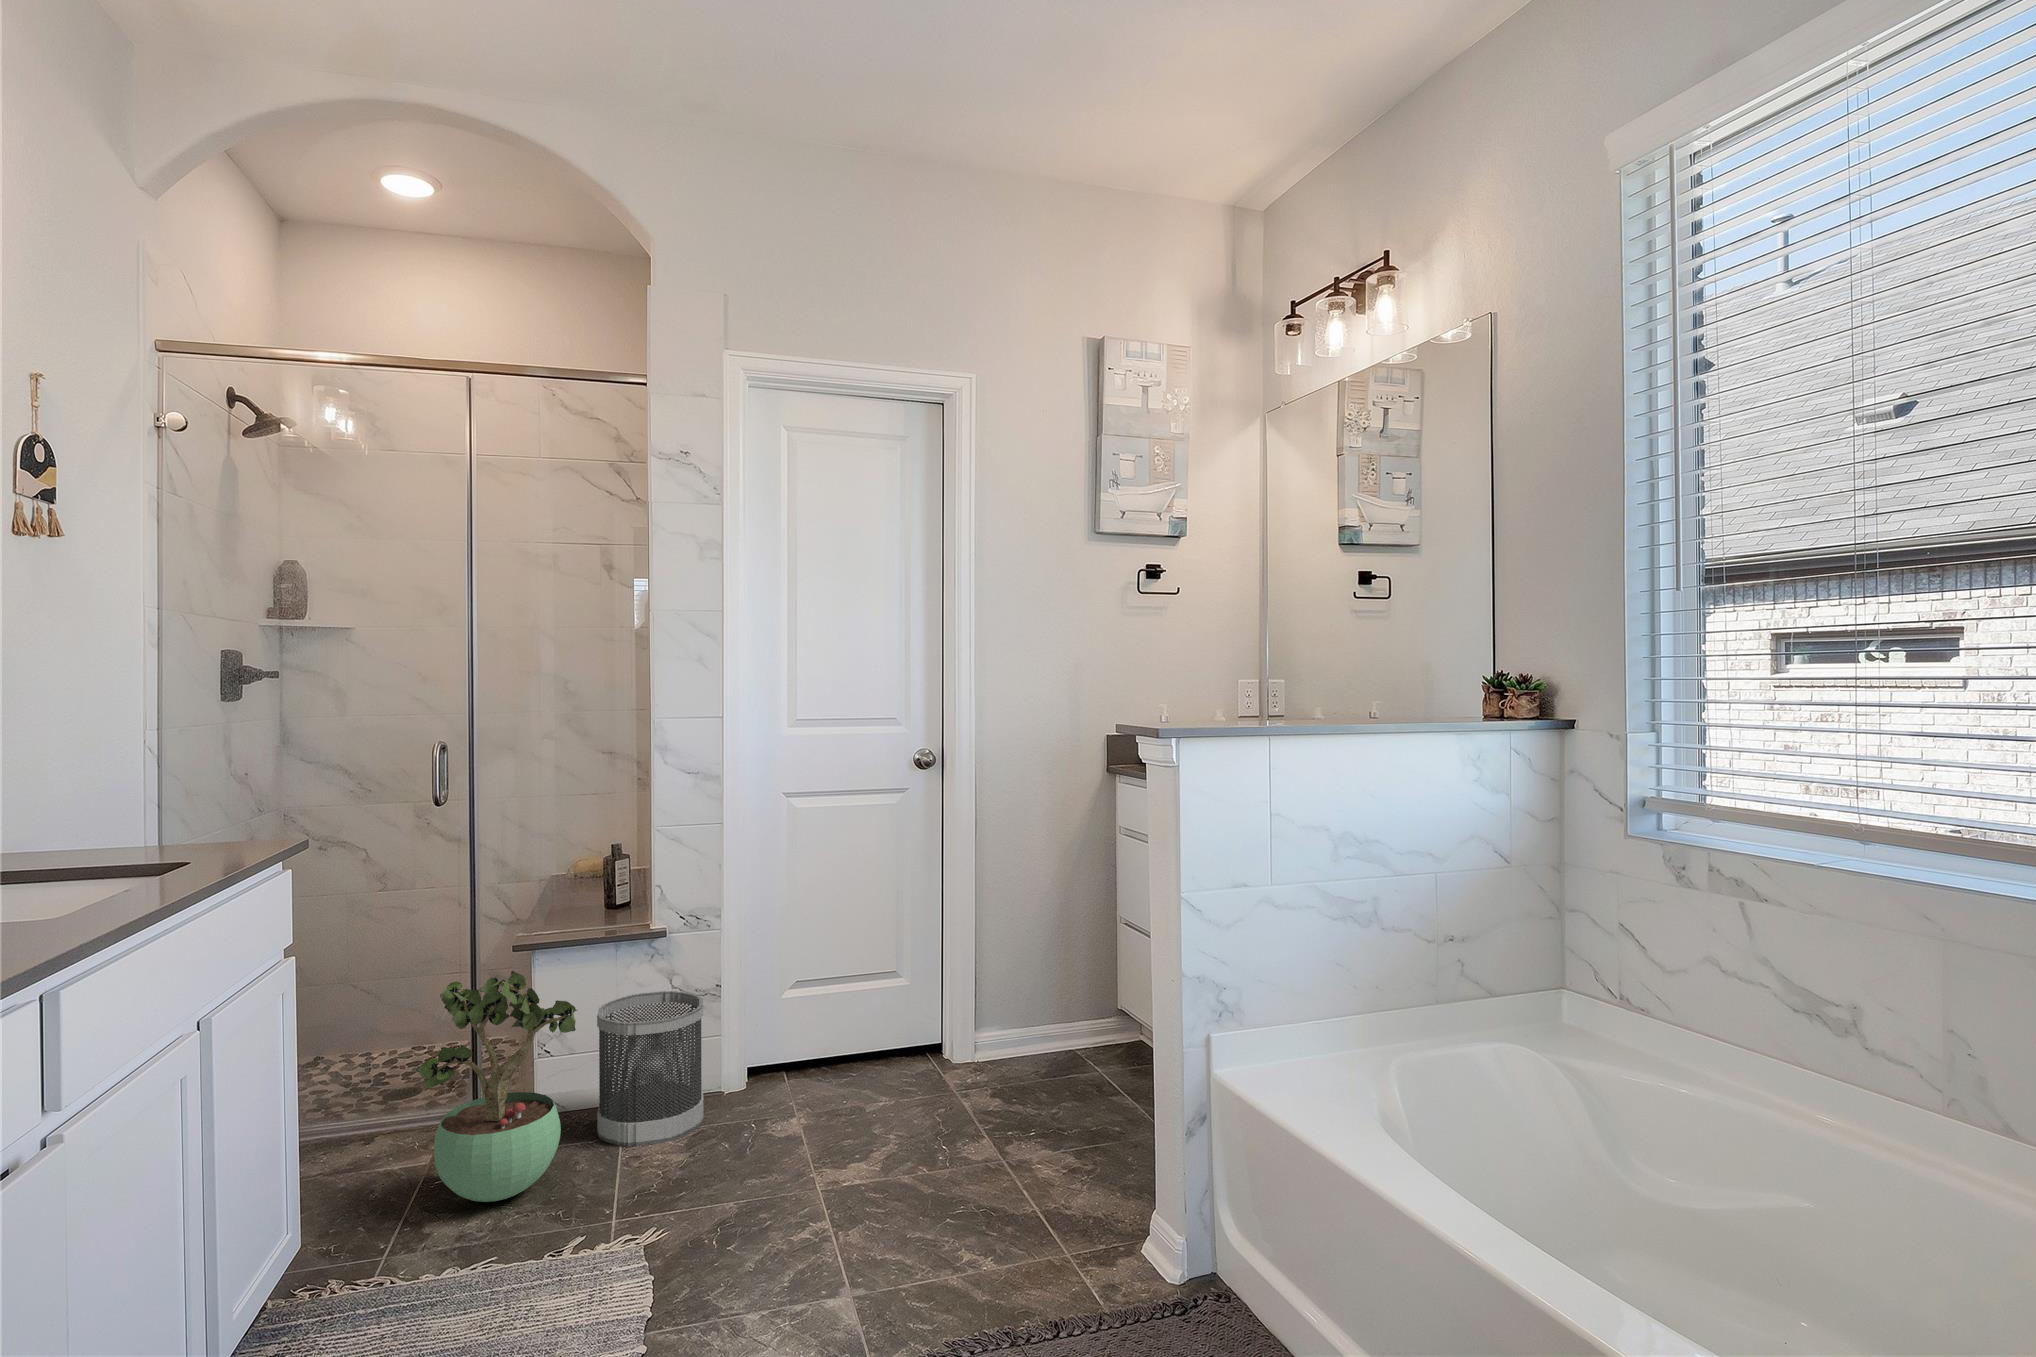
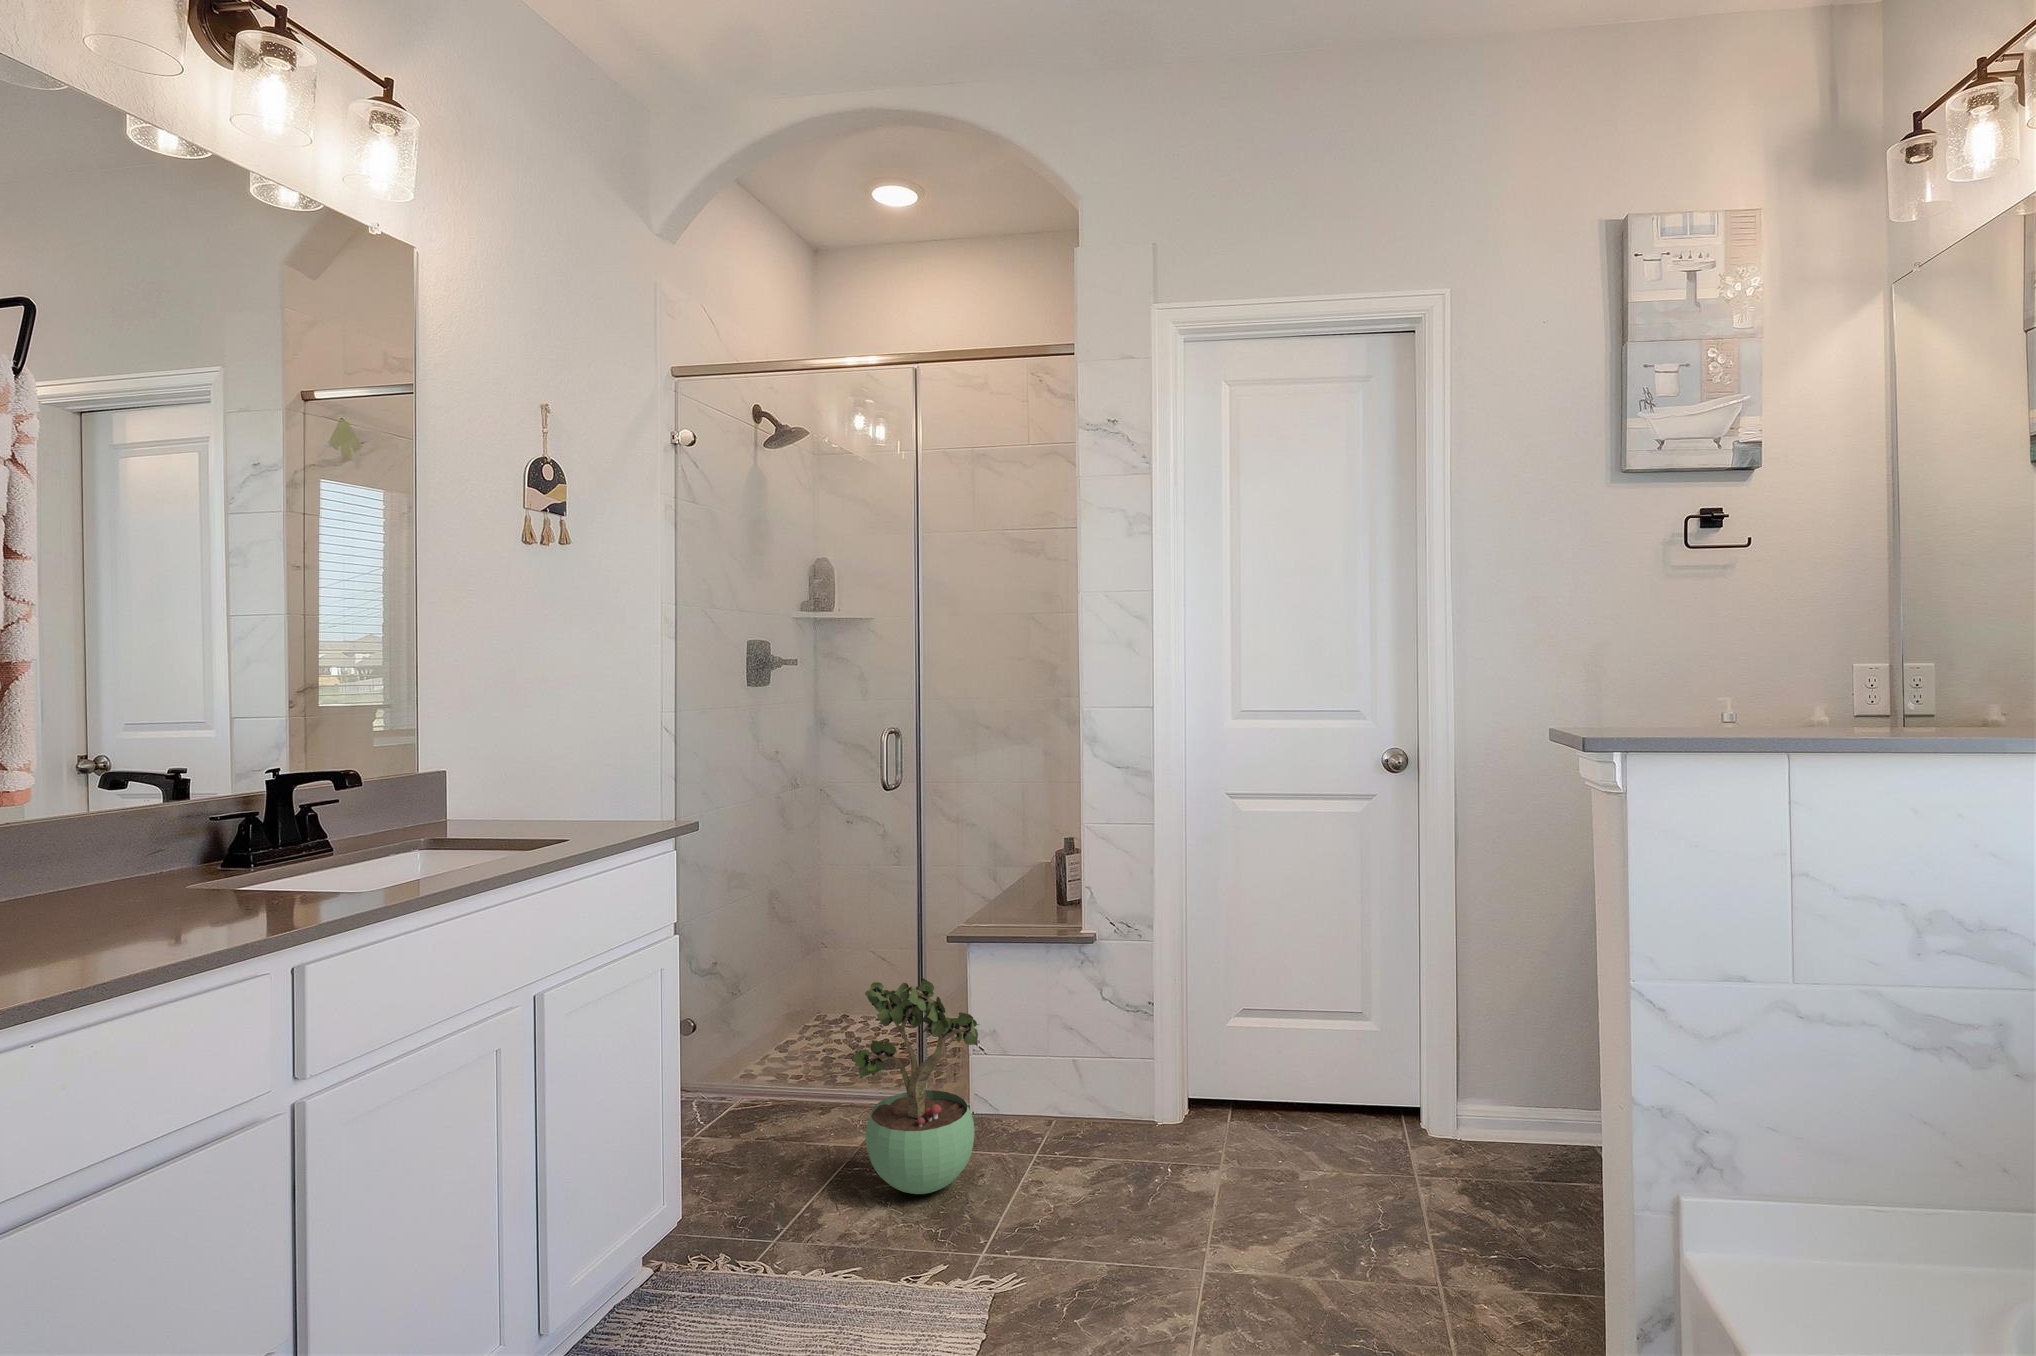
wastebasket: present [597,991,704,1147] -> none [1021,1007,1130,1167]

